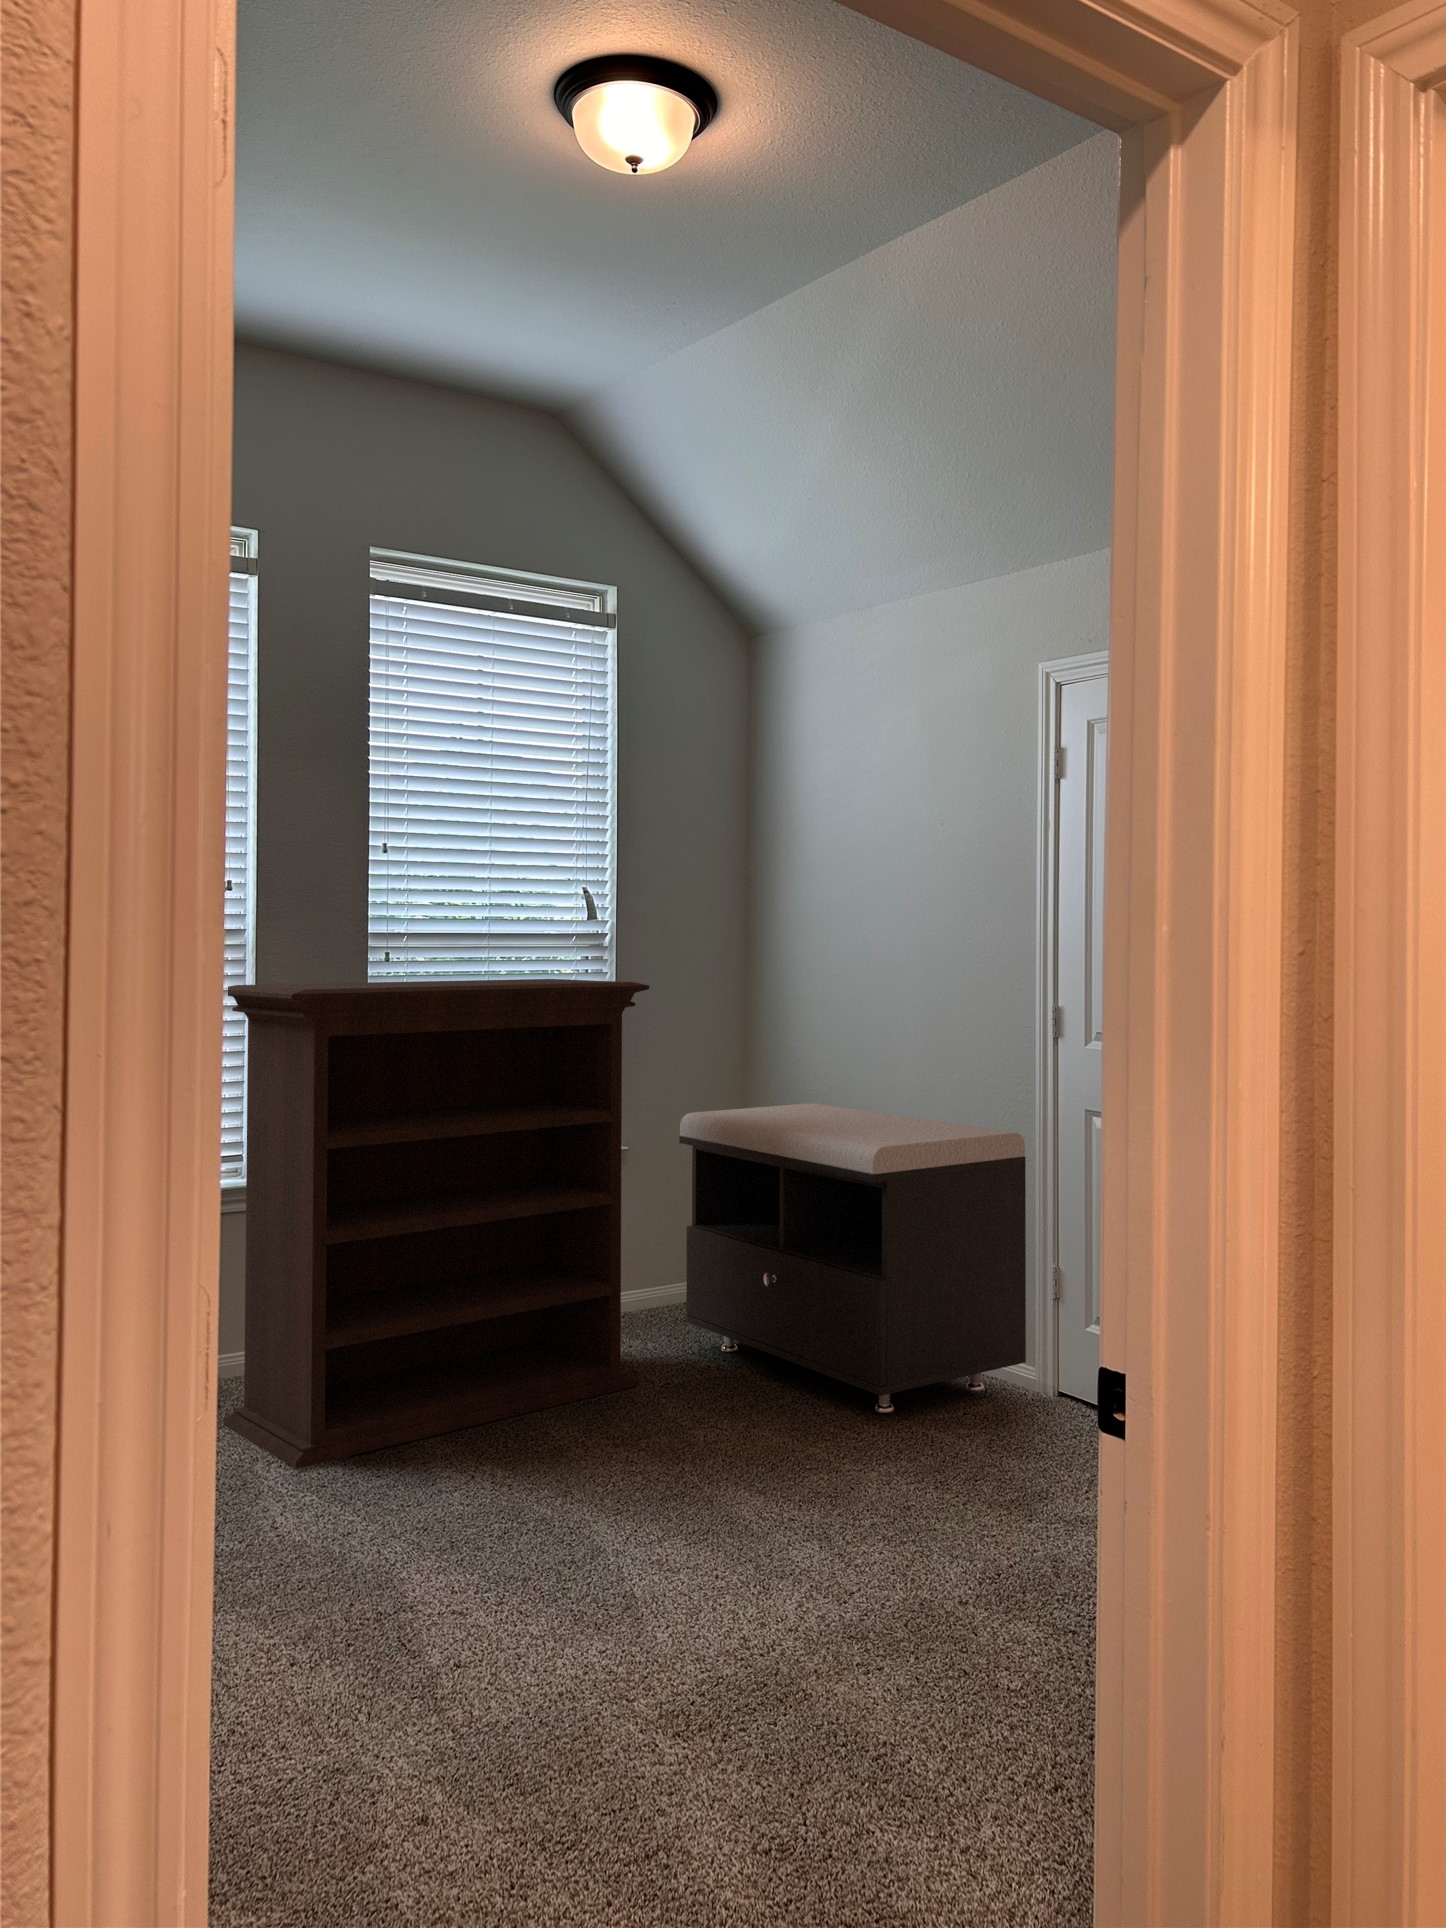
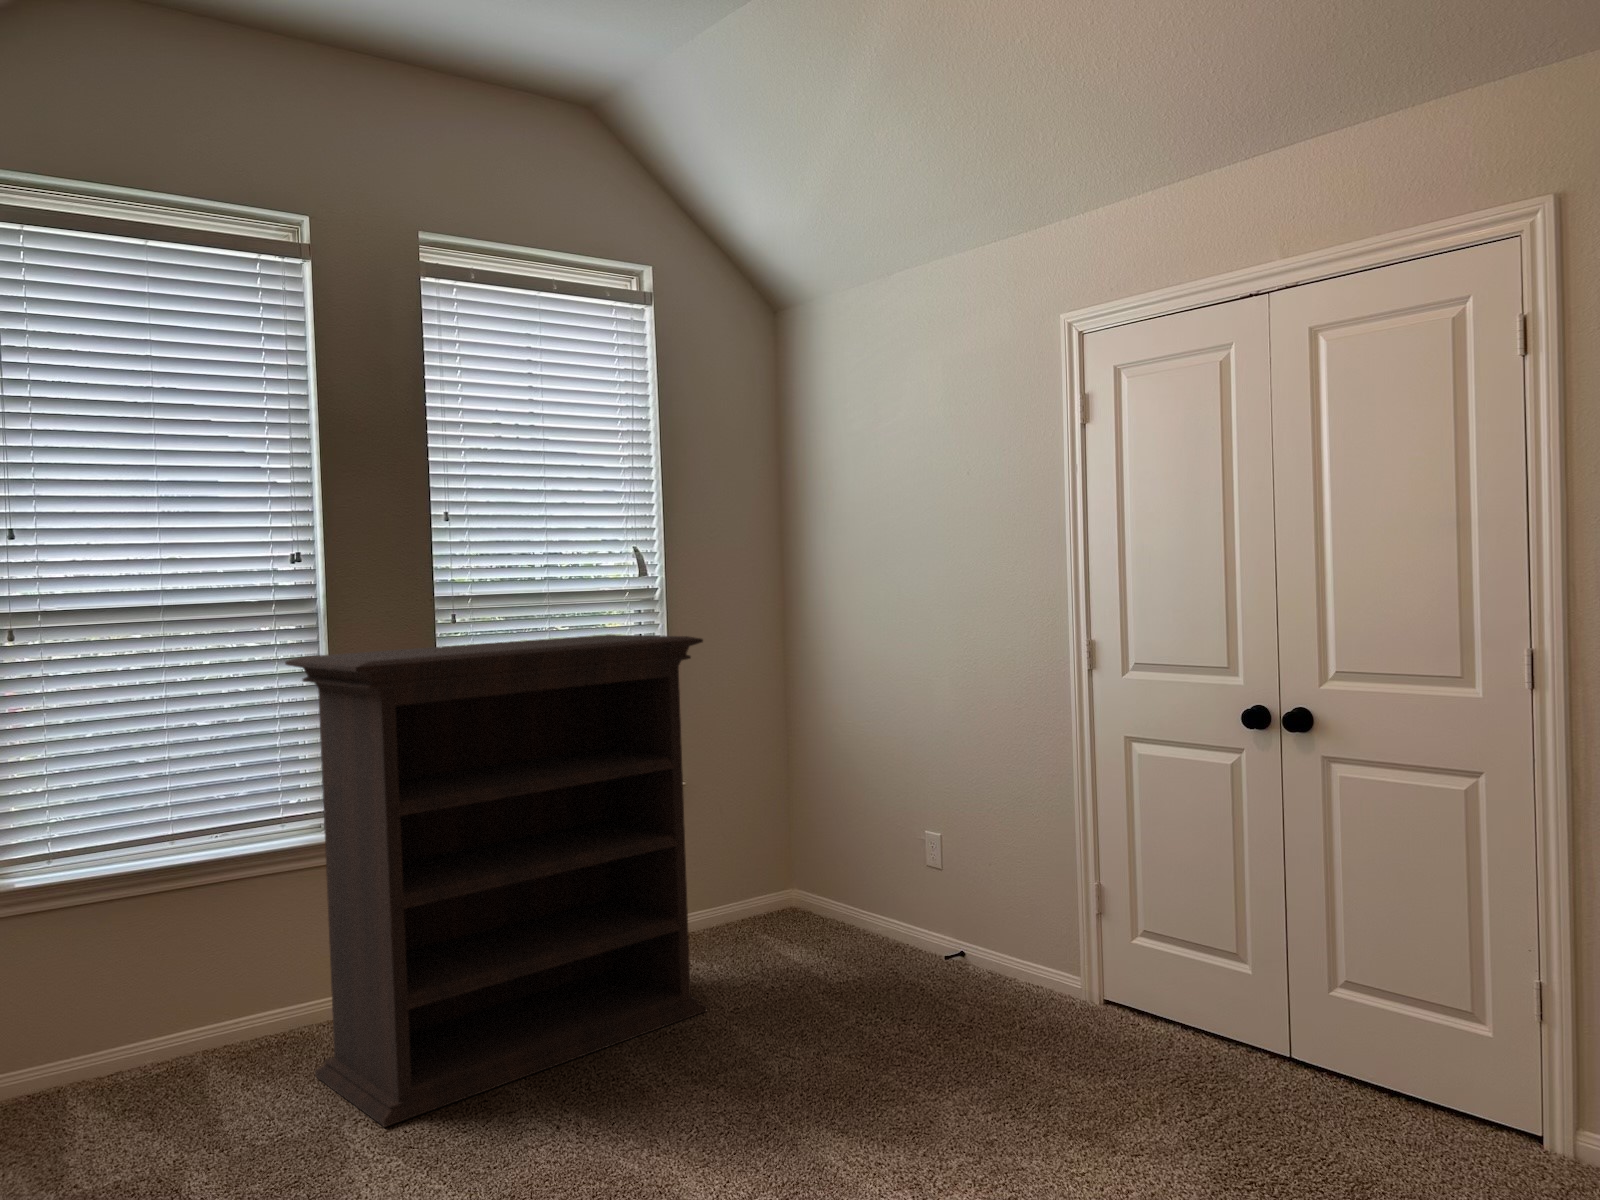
storage bench: present [679,1103,1026,1413] -> none [734,736,1067,1032]

